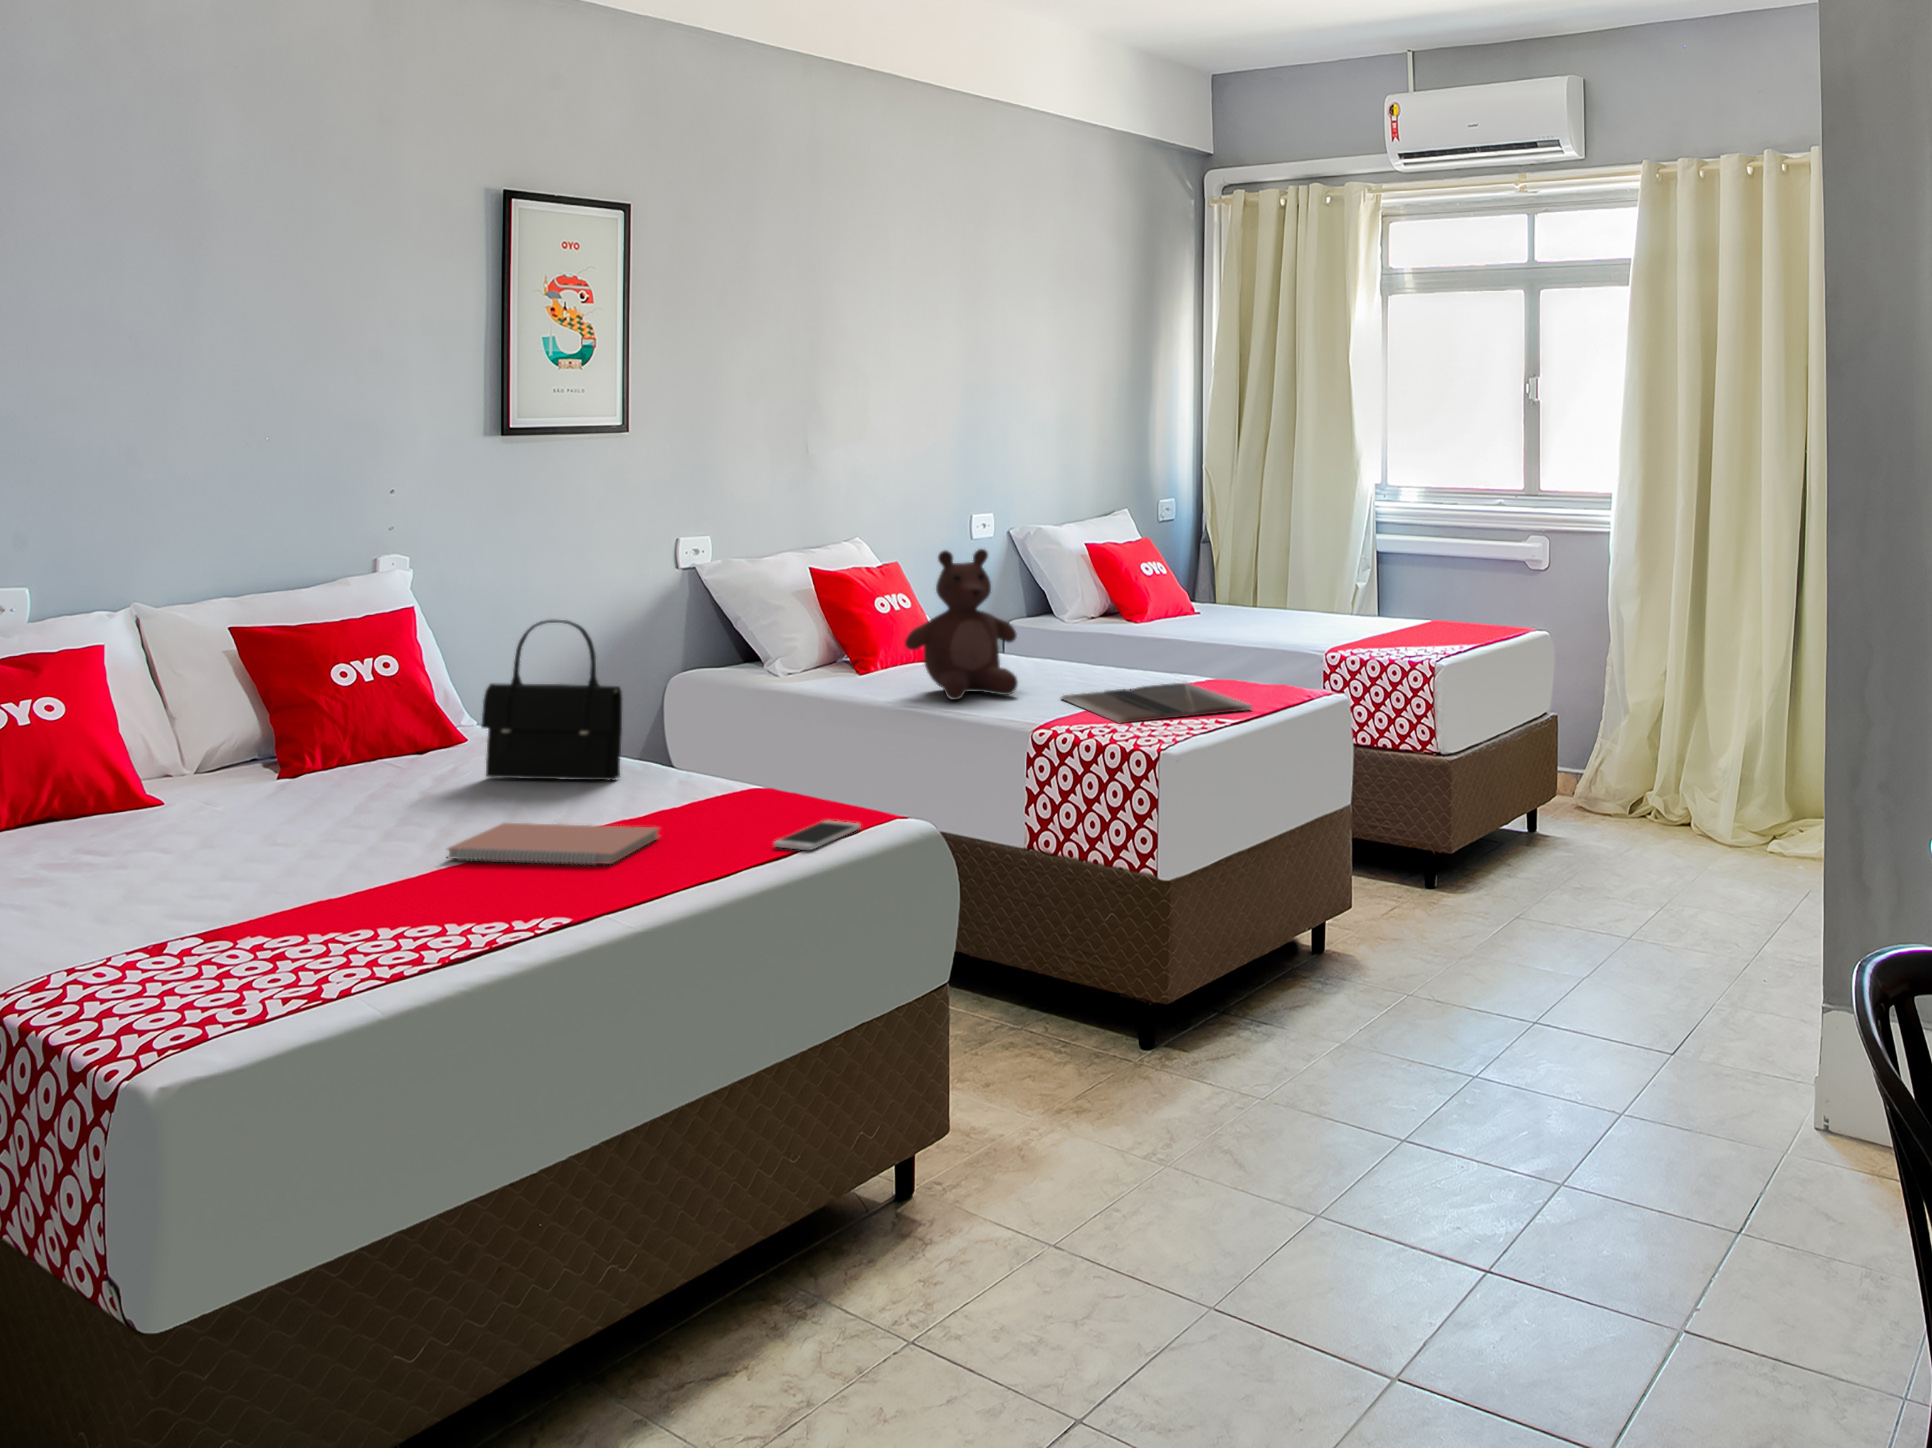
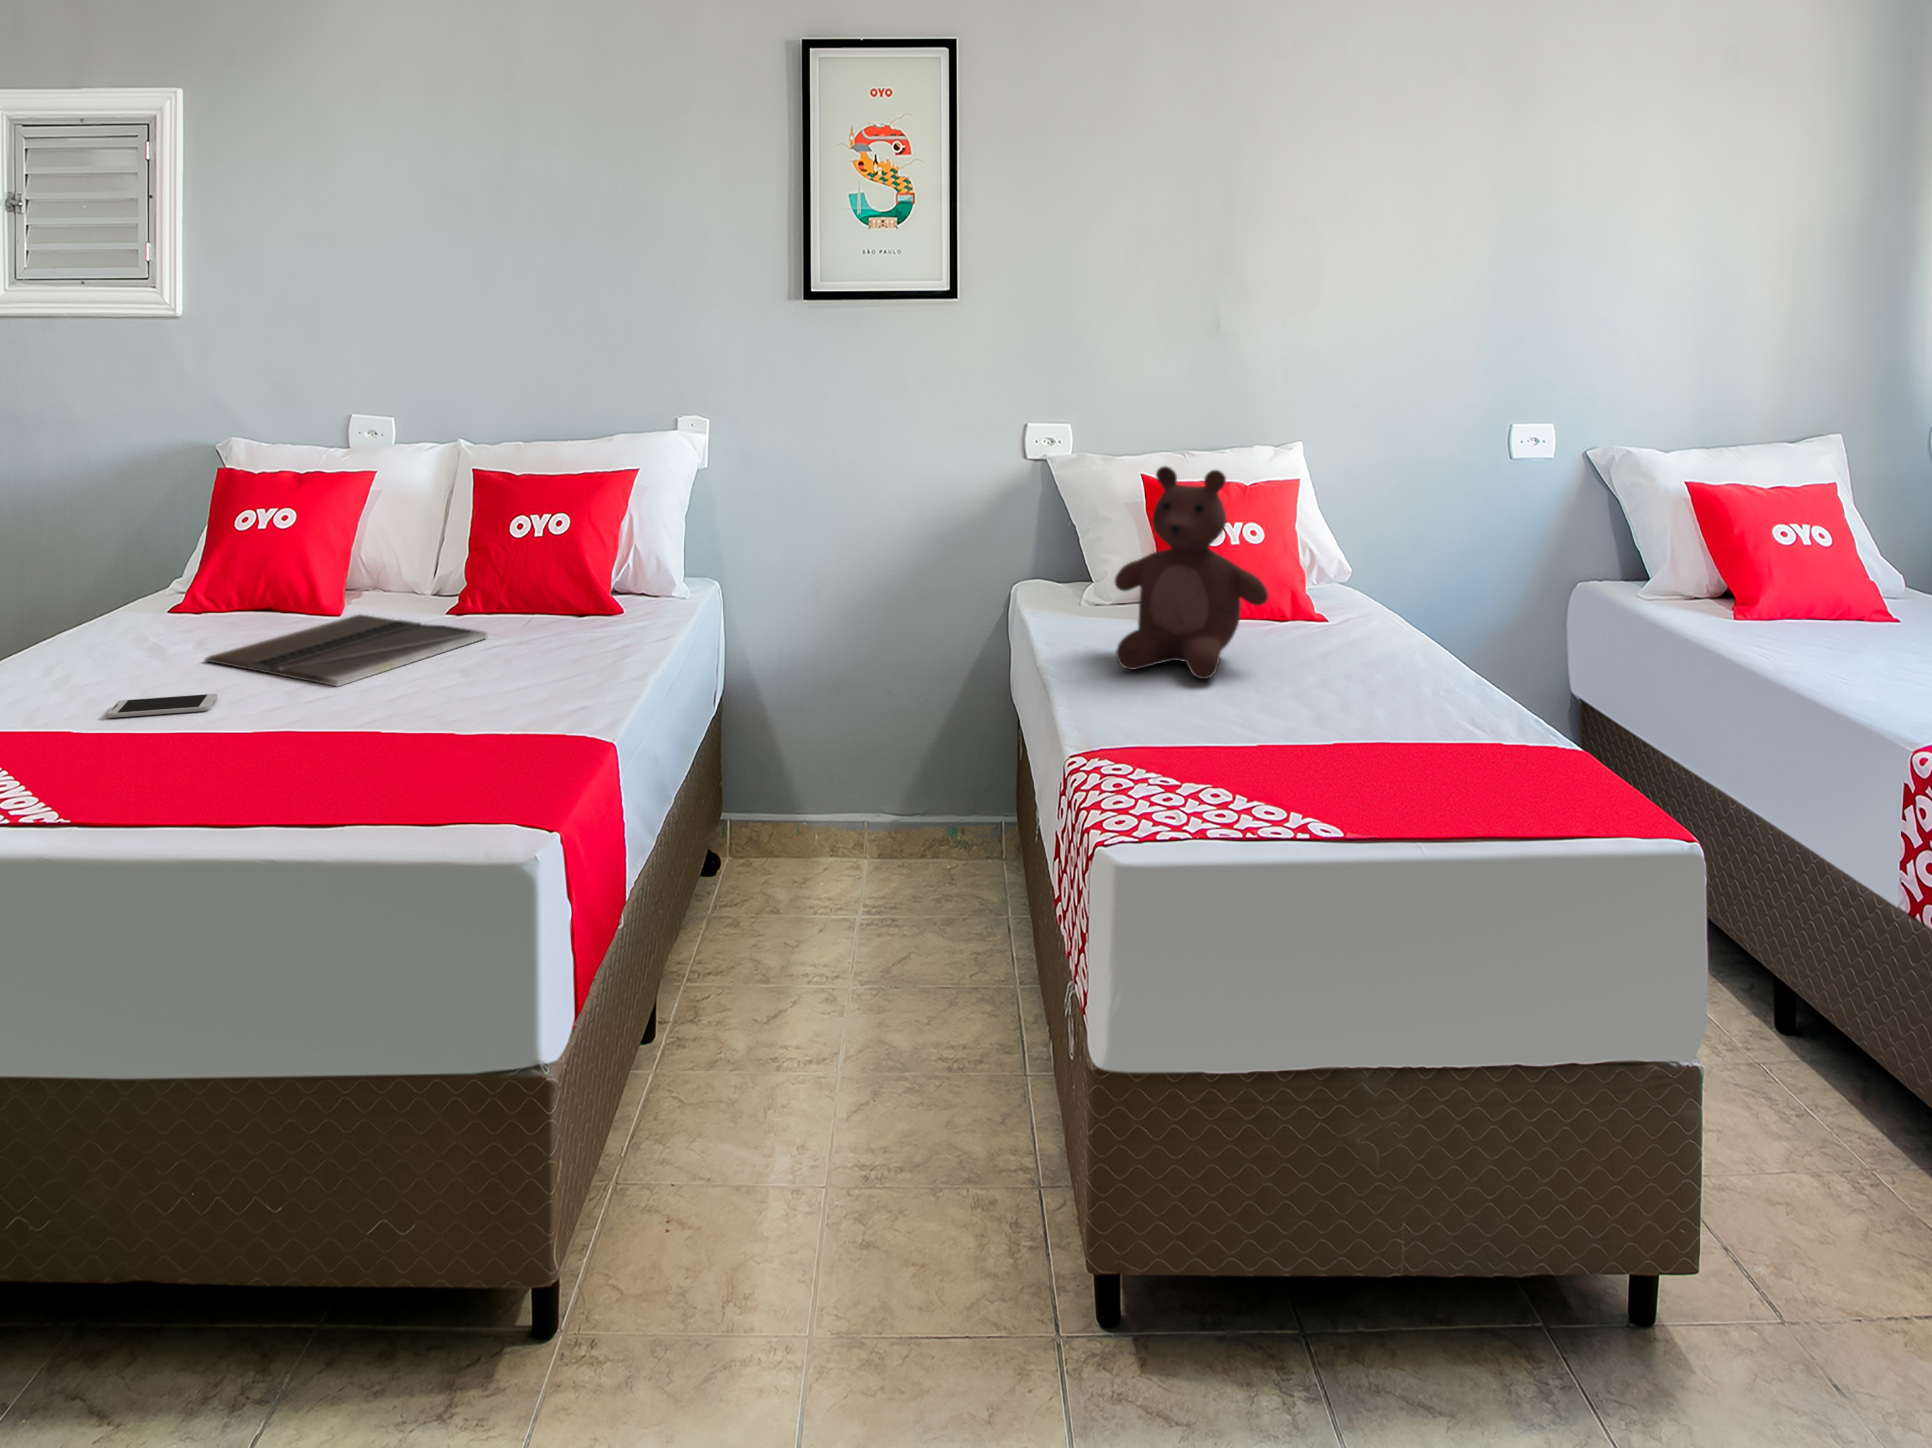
handbag: present [482,620,622,781] -> none [523,496,582,680]
laptop: present [1062,682,1252,723] -> present [205,615,487,686]
smartphone: present [774,821,861,850] -> present [107,694,217,718]
notebook: present [448,823,659,864] -> none [214,702,348,782]

